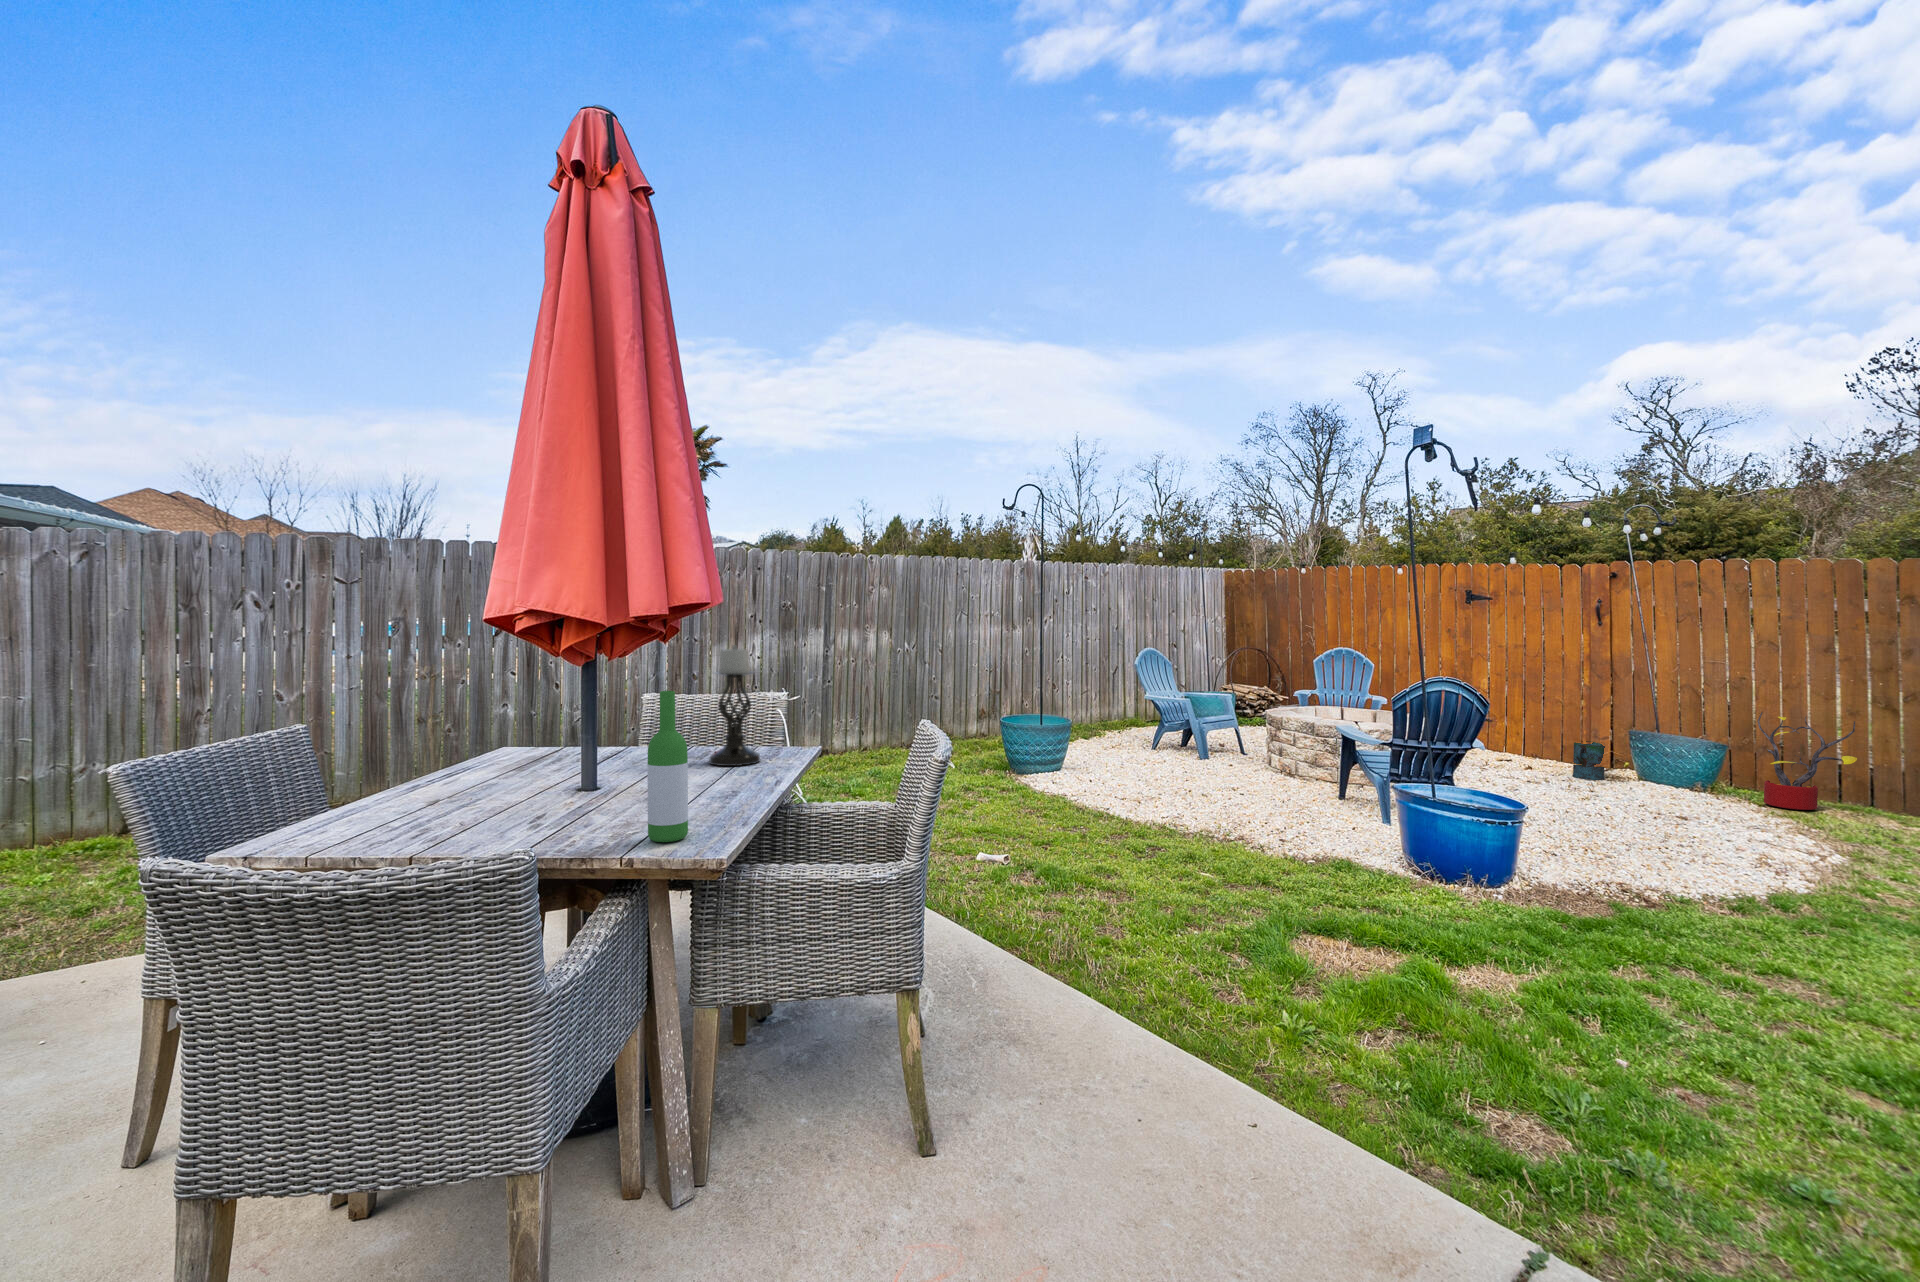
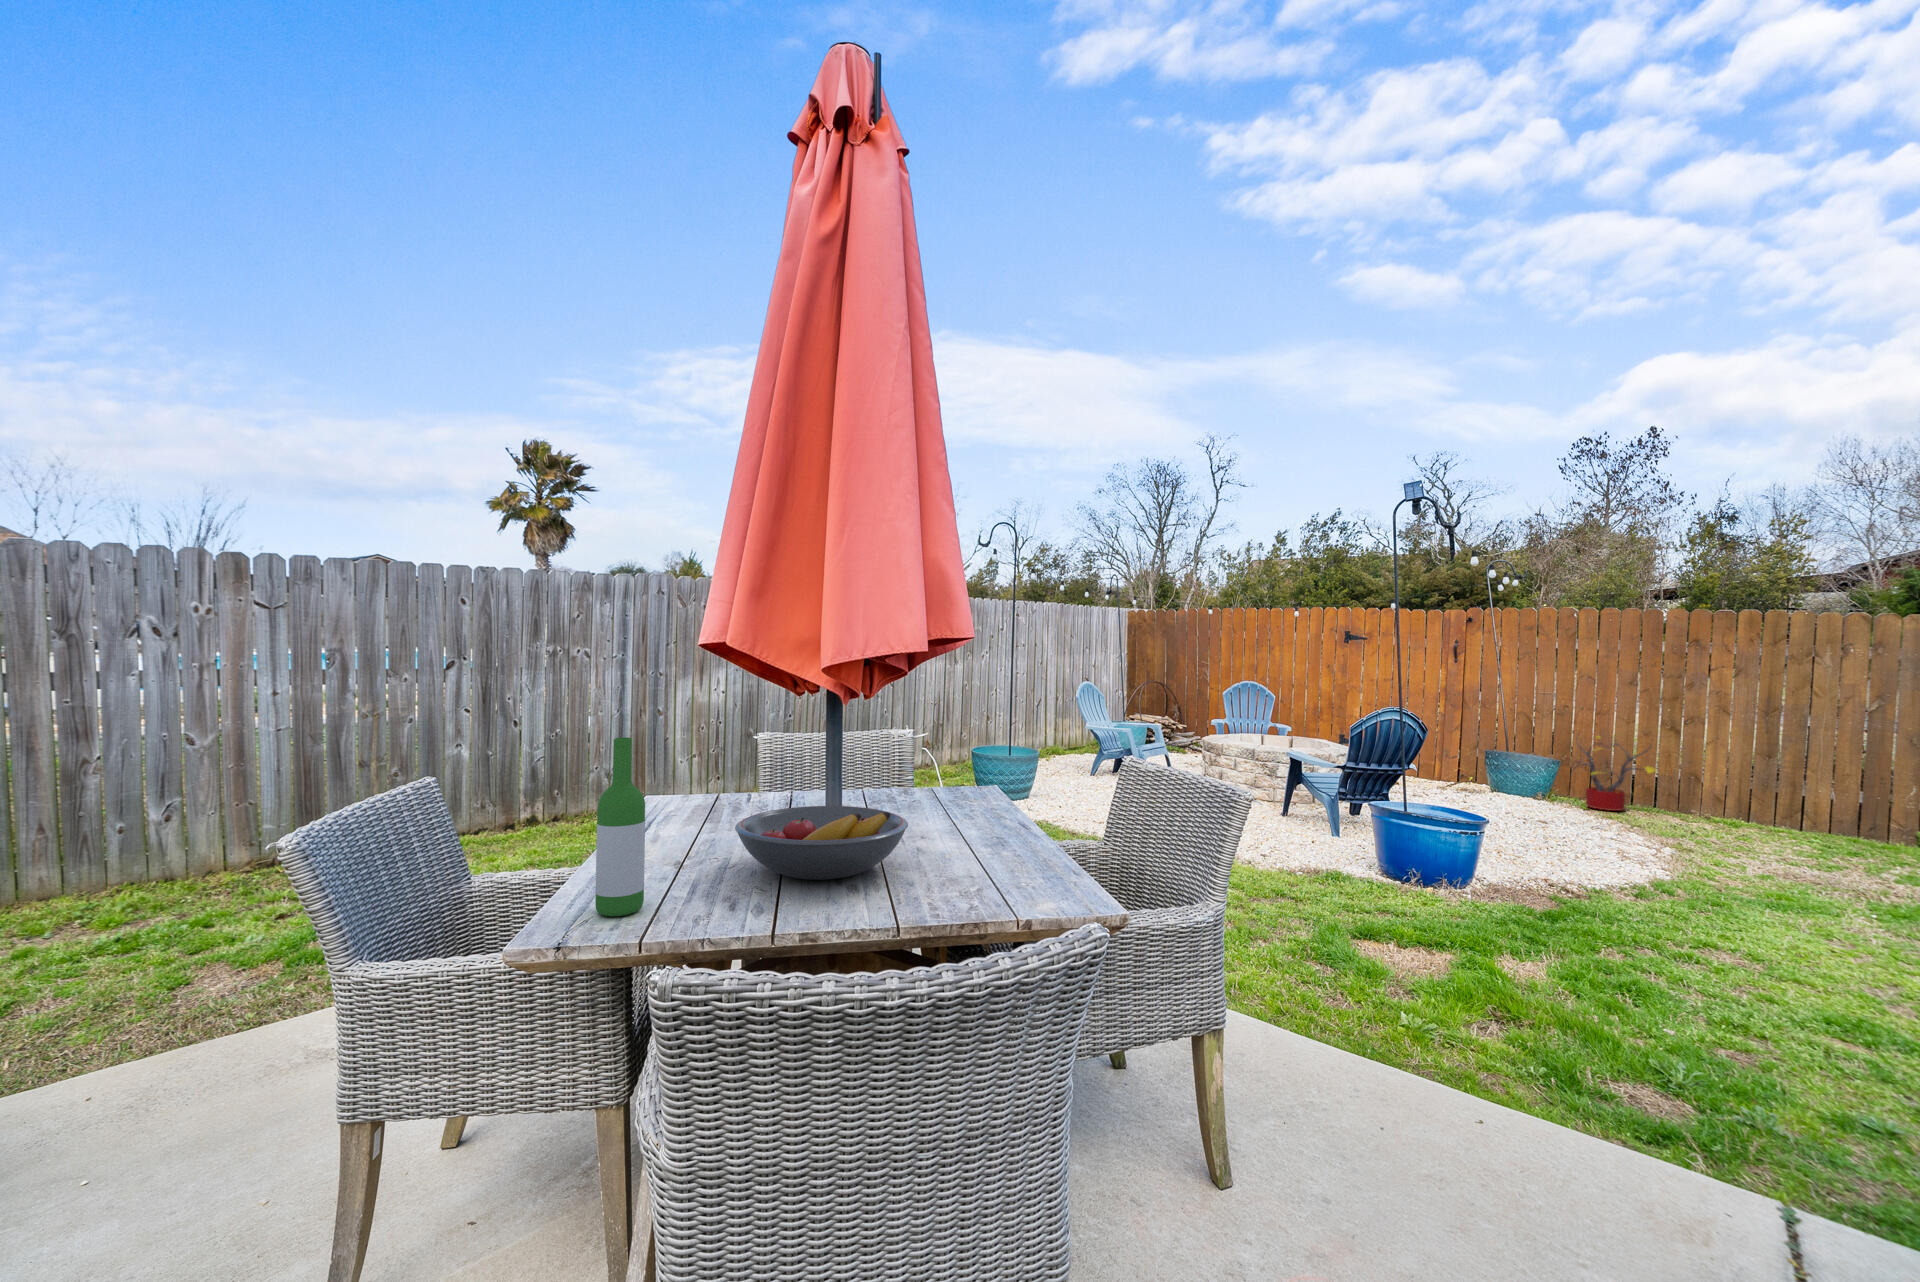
candle holder: present [709,645,761,766] -> none [890,682,942,808]
wine bottle: present [647,691,688,842] -> present [595,738,645,916]
watering can: present [1573,741,1605,780] -> none [1434,753,1460,791]
fruit bowl: none [446,757,616,820] -> present [735,806,908,880]

